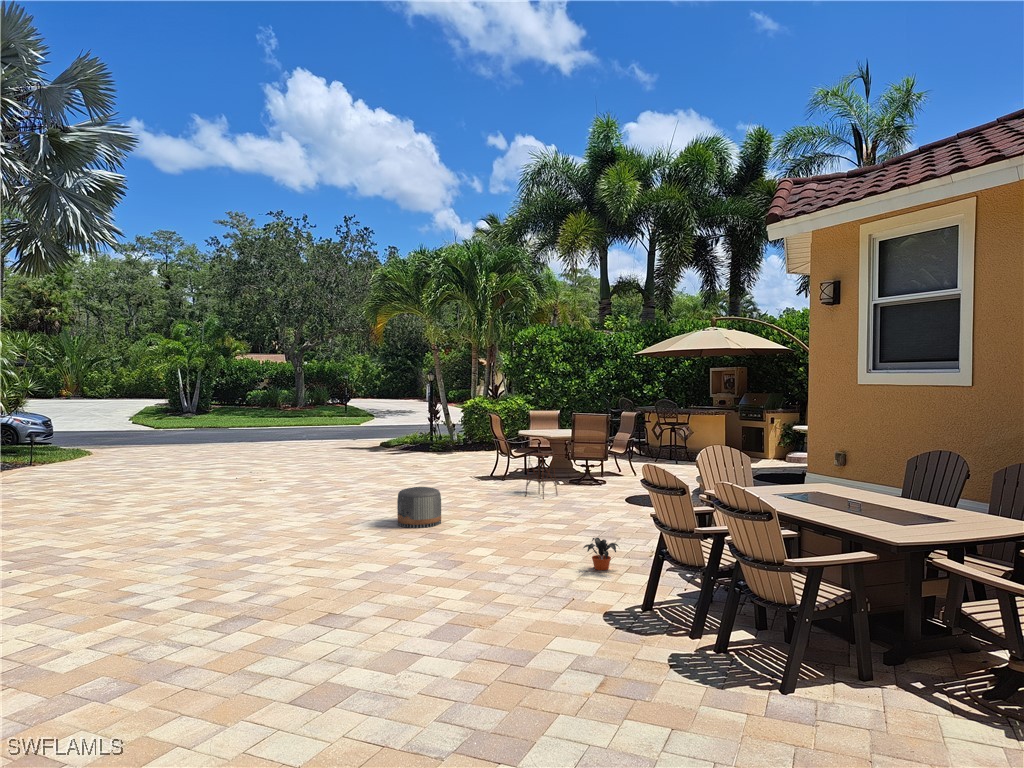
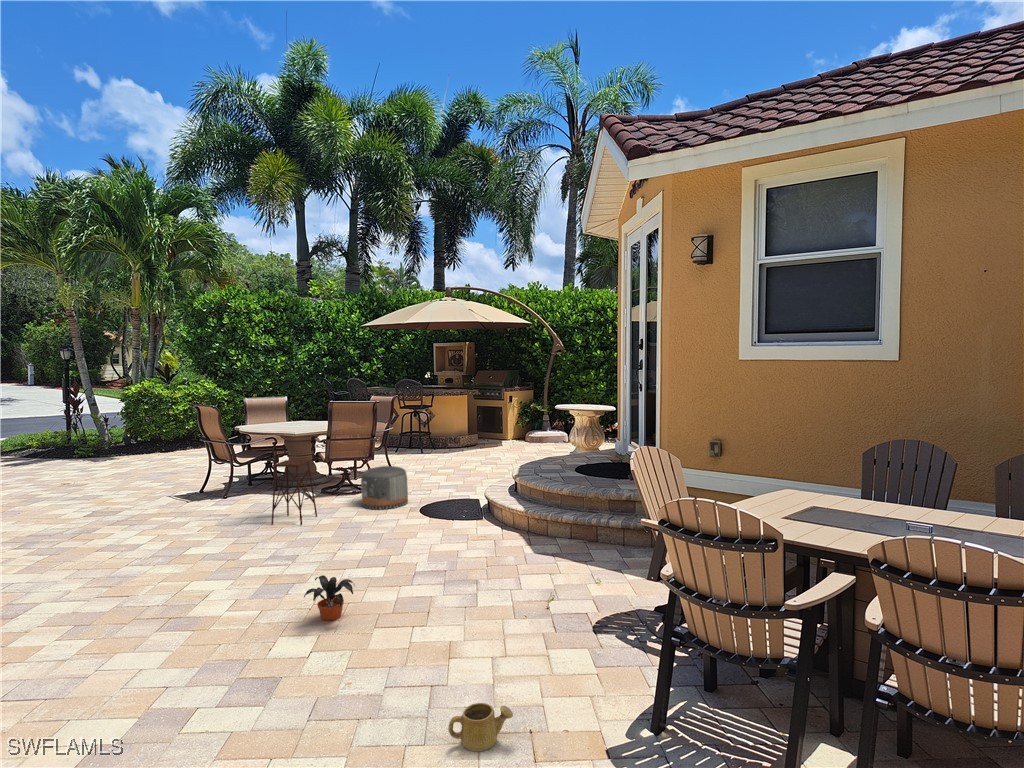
pouf: present [397,487,441,528] -> present [361,466,408,509]
potted plant: present [584,538,618,570] -> present [304,575,355,621]
watering can: none [537,570,572,592] -> present [448,703,513,751]

